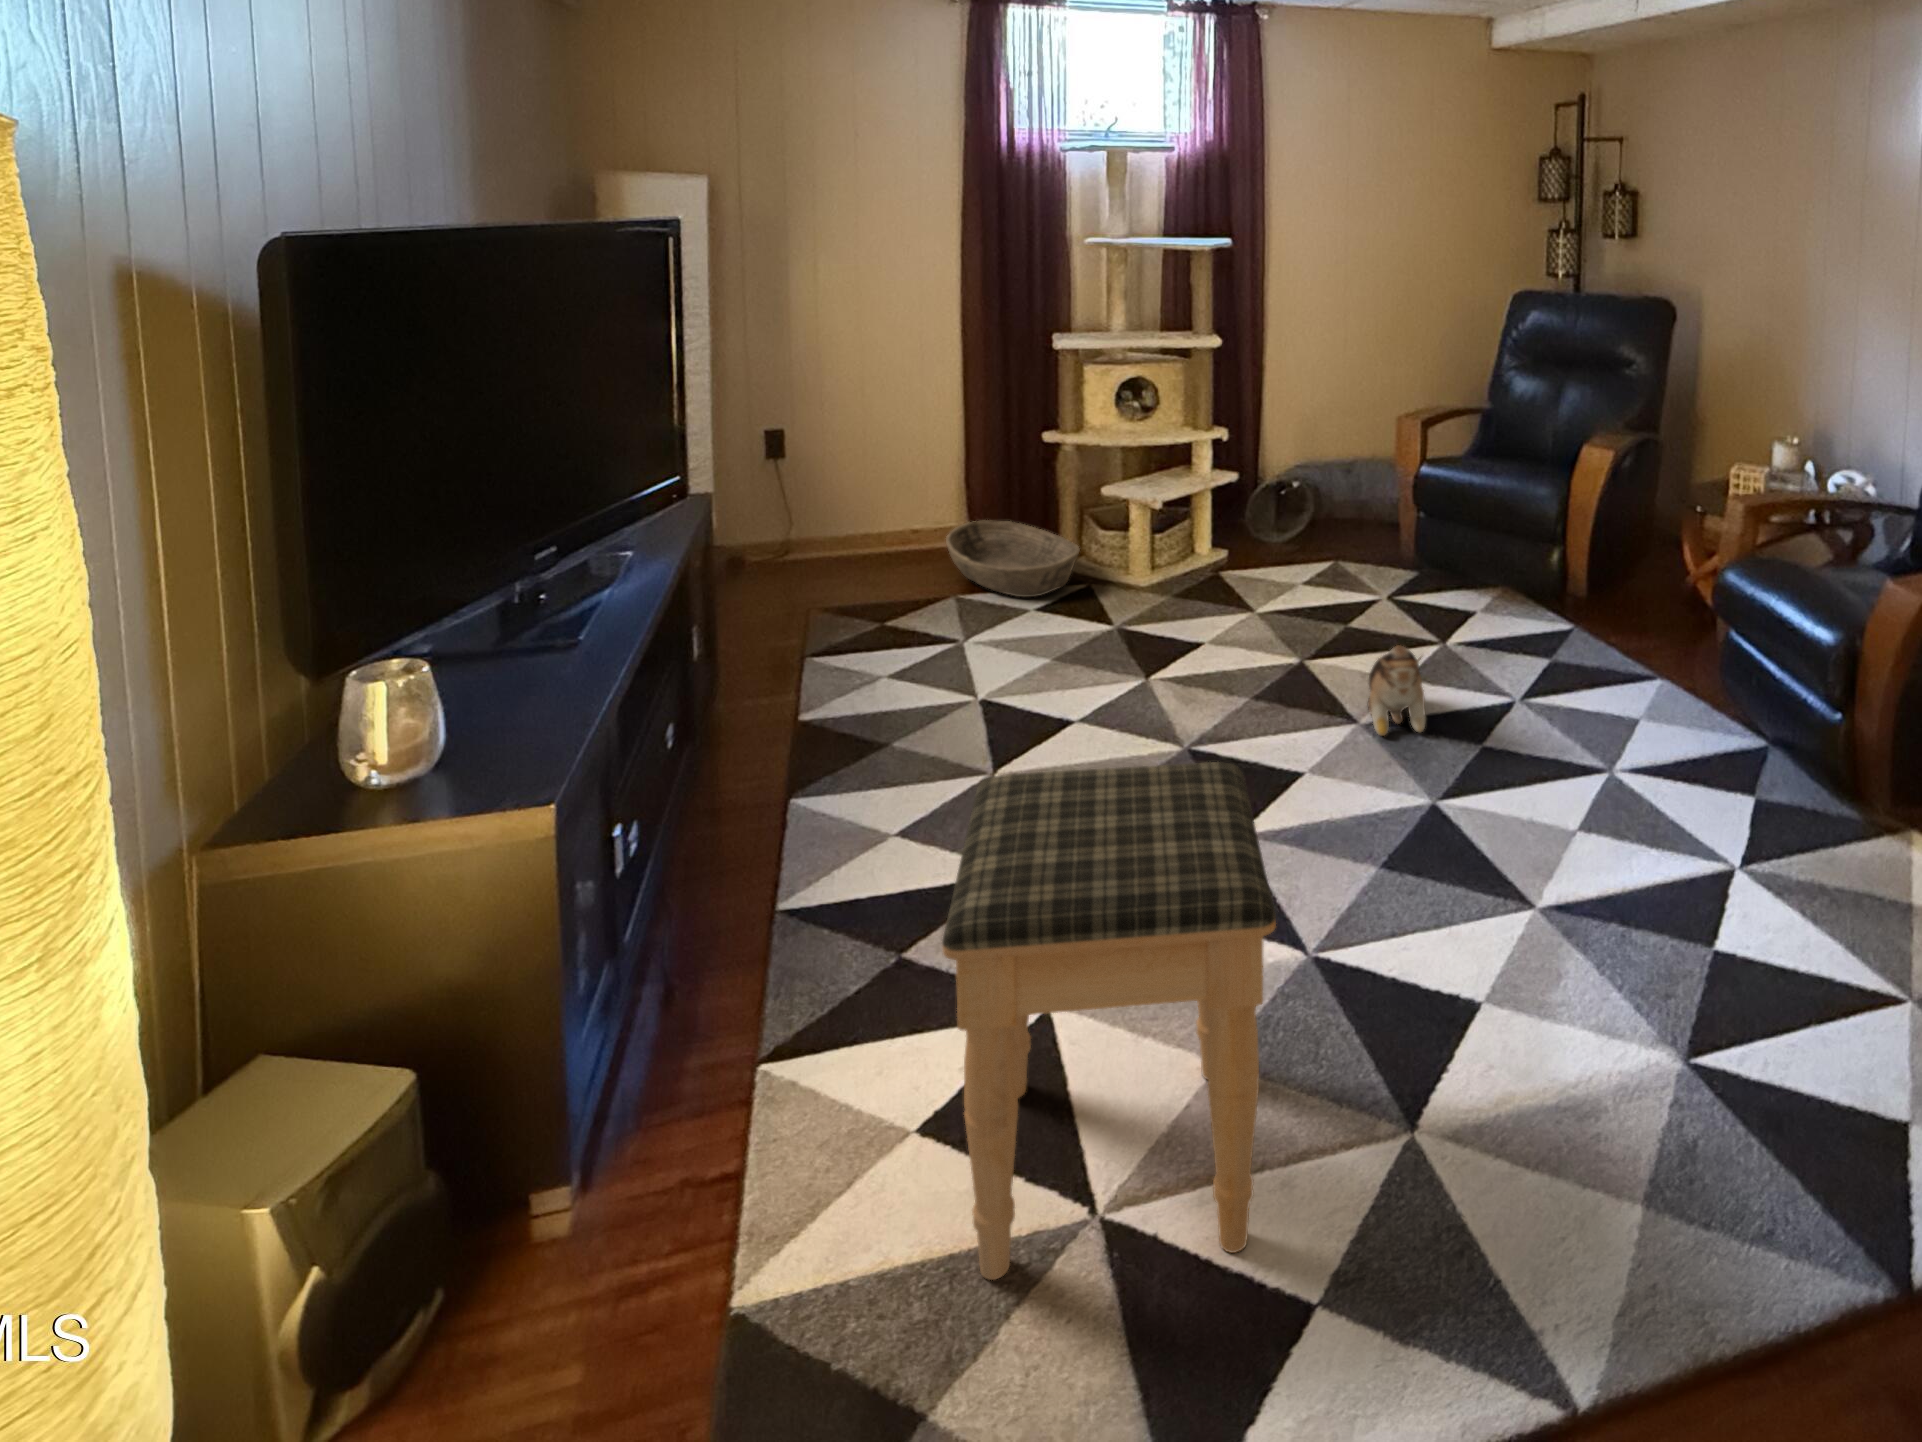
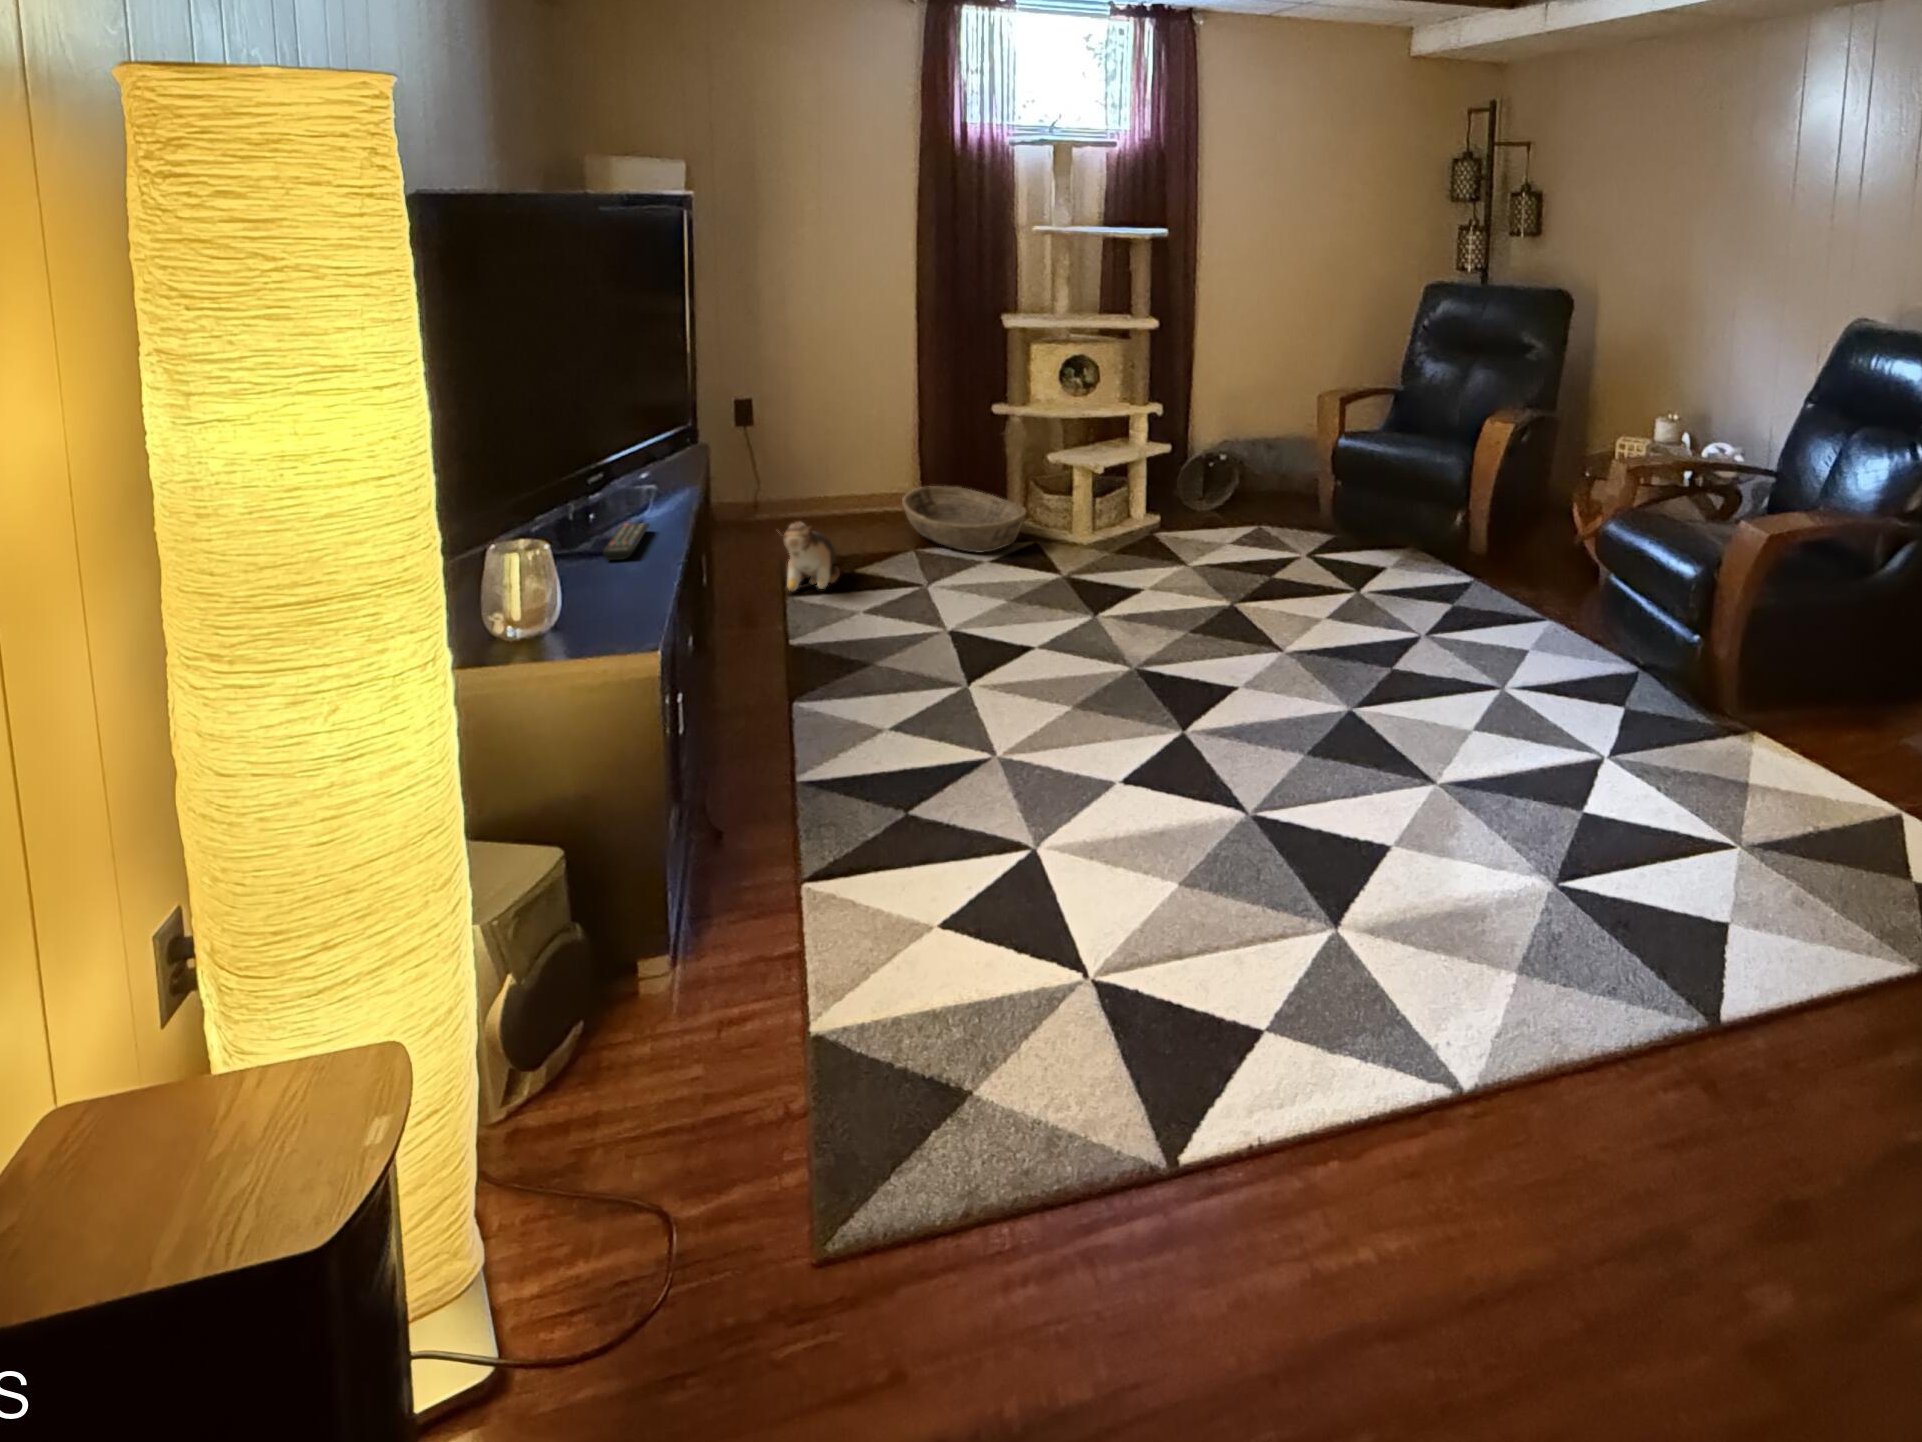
remote control: none [538,603,609,656] -> present [603,523,649,560]
plush toy: present [1368,645,1426,736] -> present [783,521,840,591]
footstool: present [942,762,1276,1280] -> none [981,640,1238,1014]

